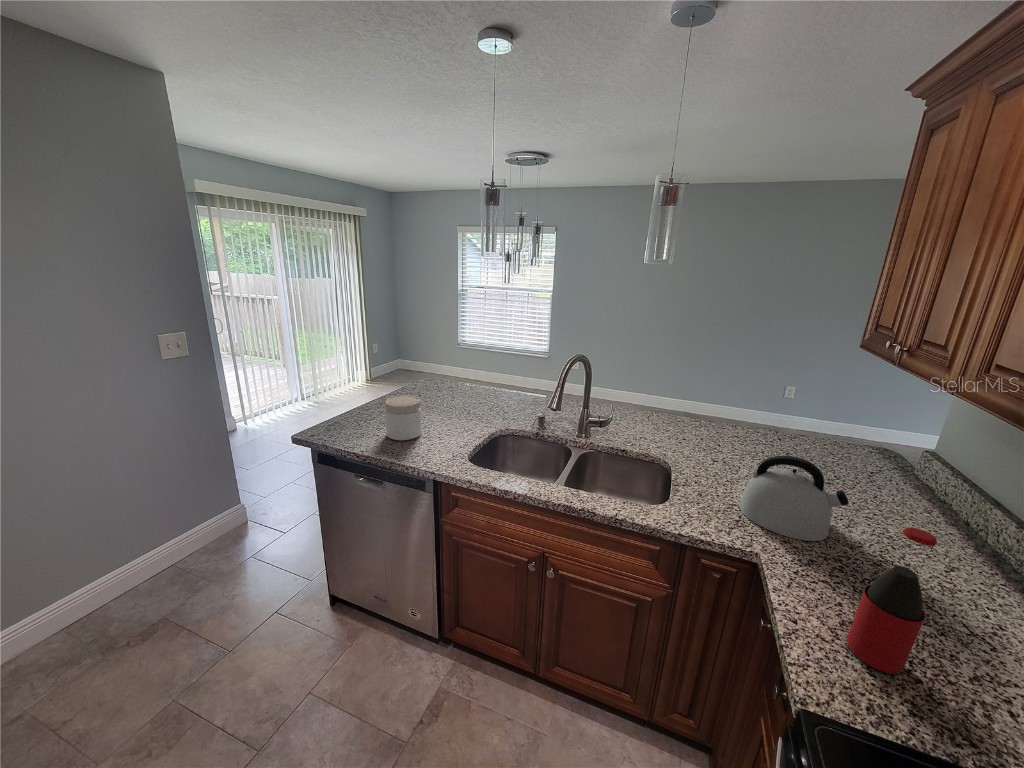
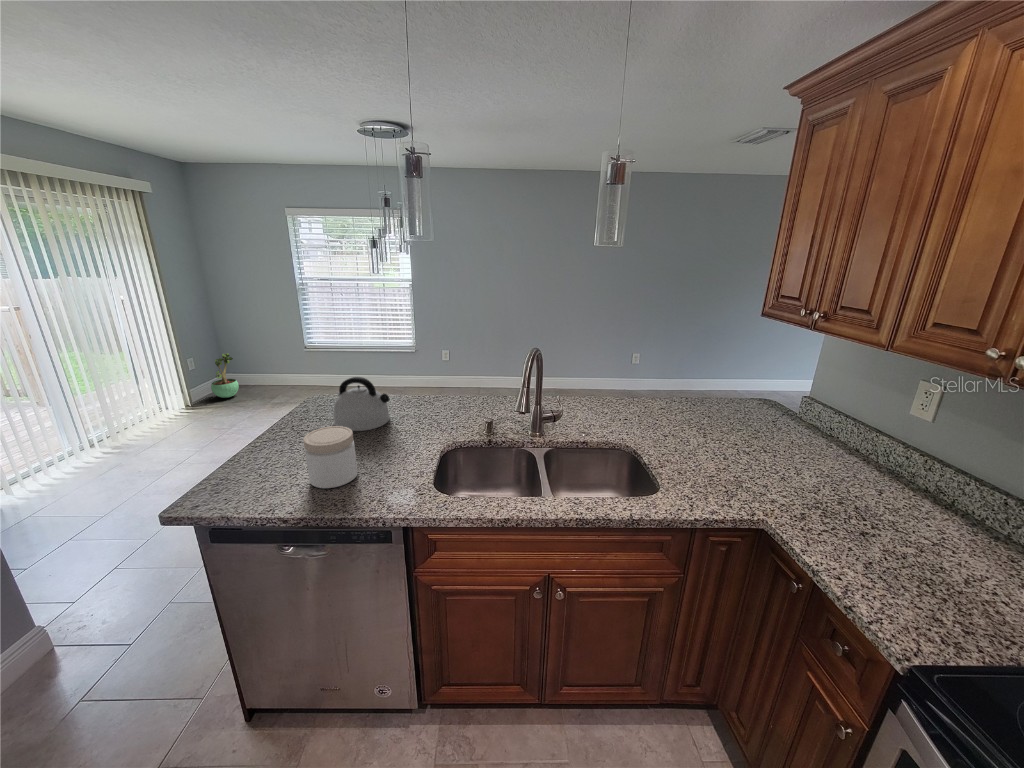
potted plant: none [385,342,403,377] -> present [211,353,239,398]
kettle: present [739,456,849,541] -> present [334,377,390,431]
bottle: present [847,527,937,674] -> none [877,473,960,601]

